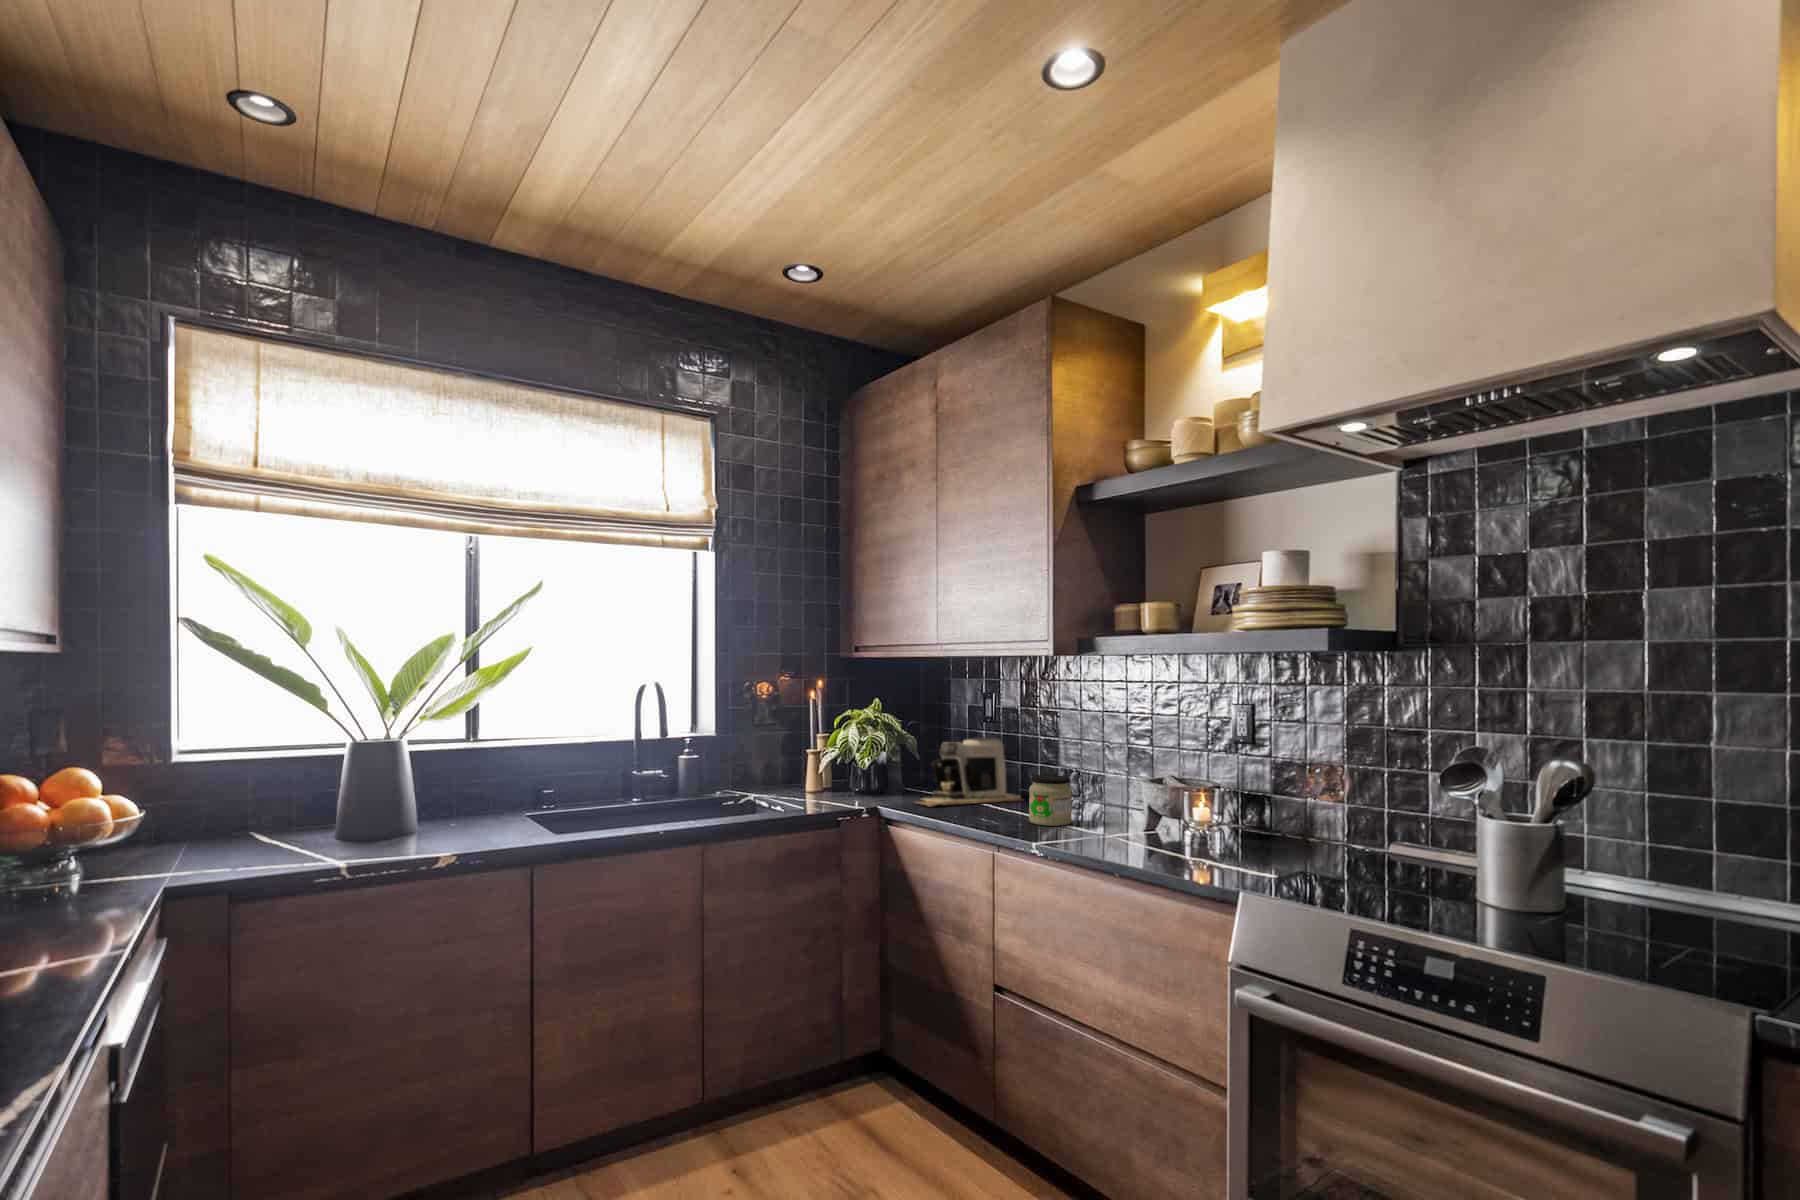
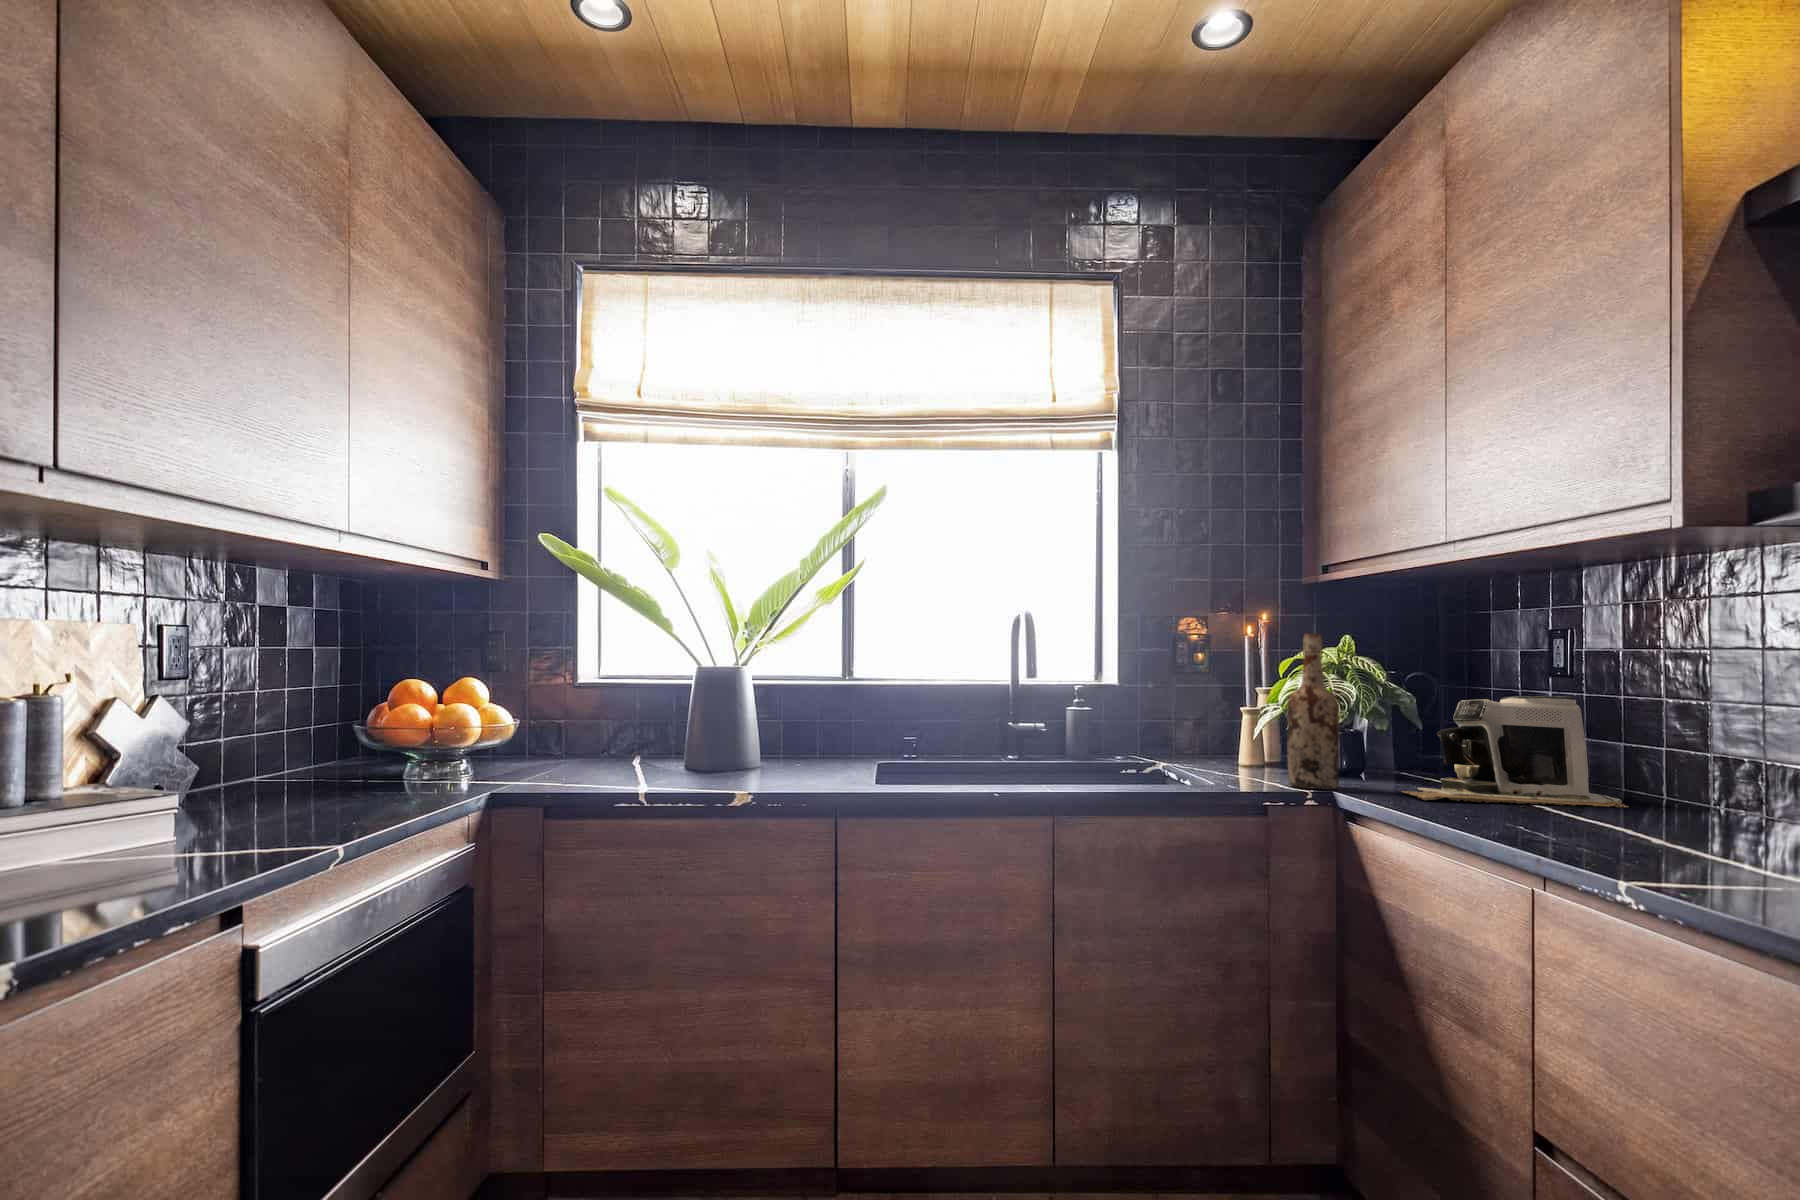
wine bottle: none [849,703,880,806] -> present [1287,633,1339,789]
jar: present [1029,775,1072,826] -> none [1624,754,1735,857]

